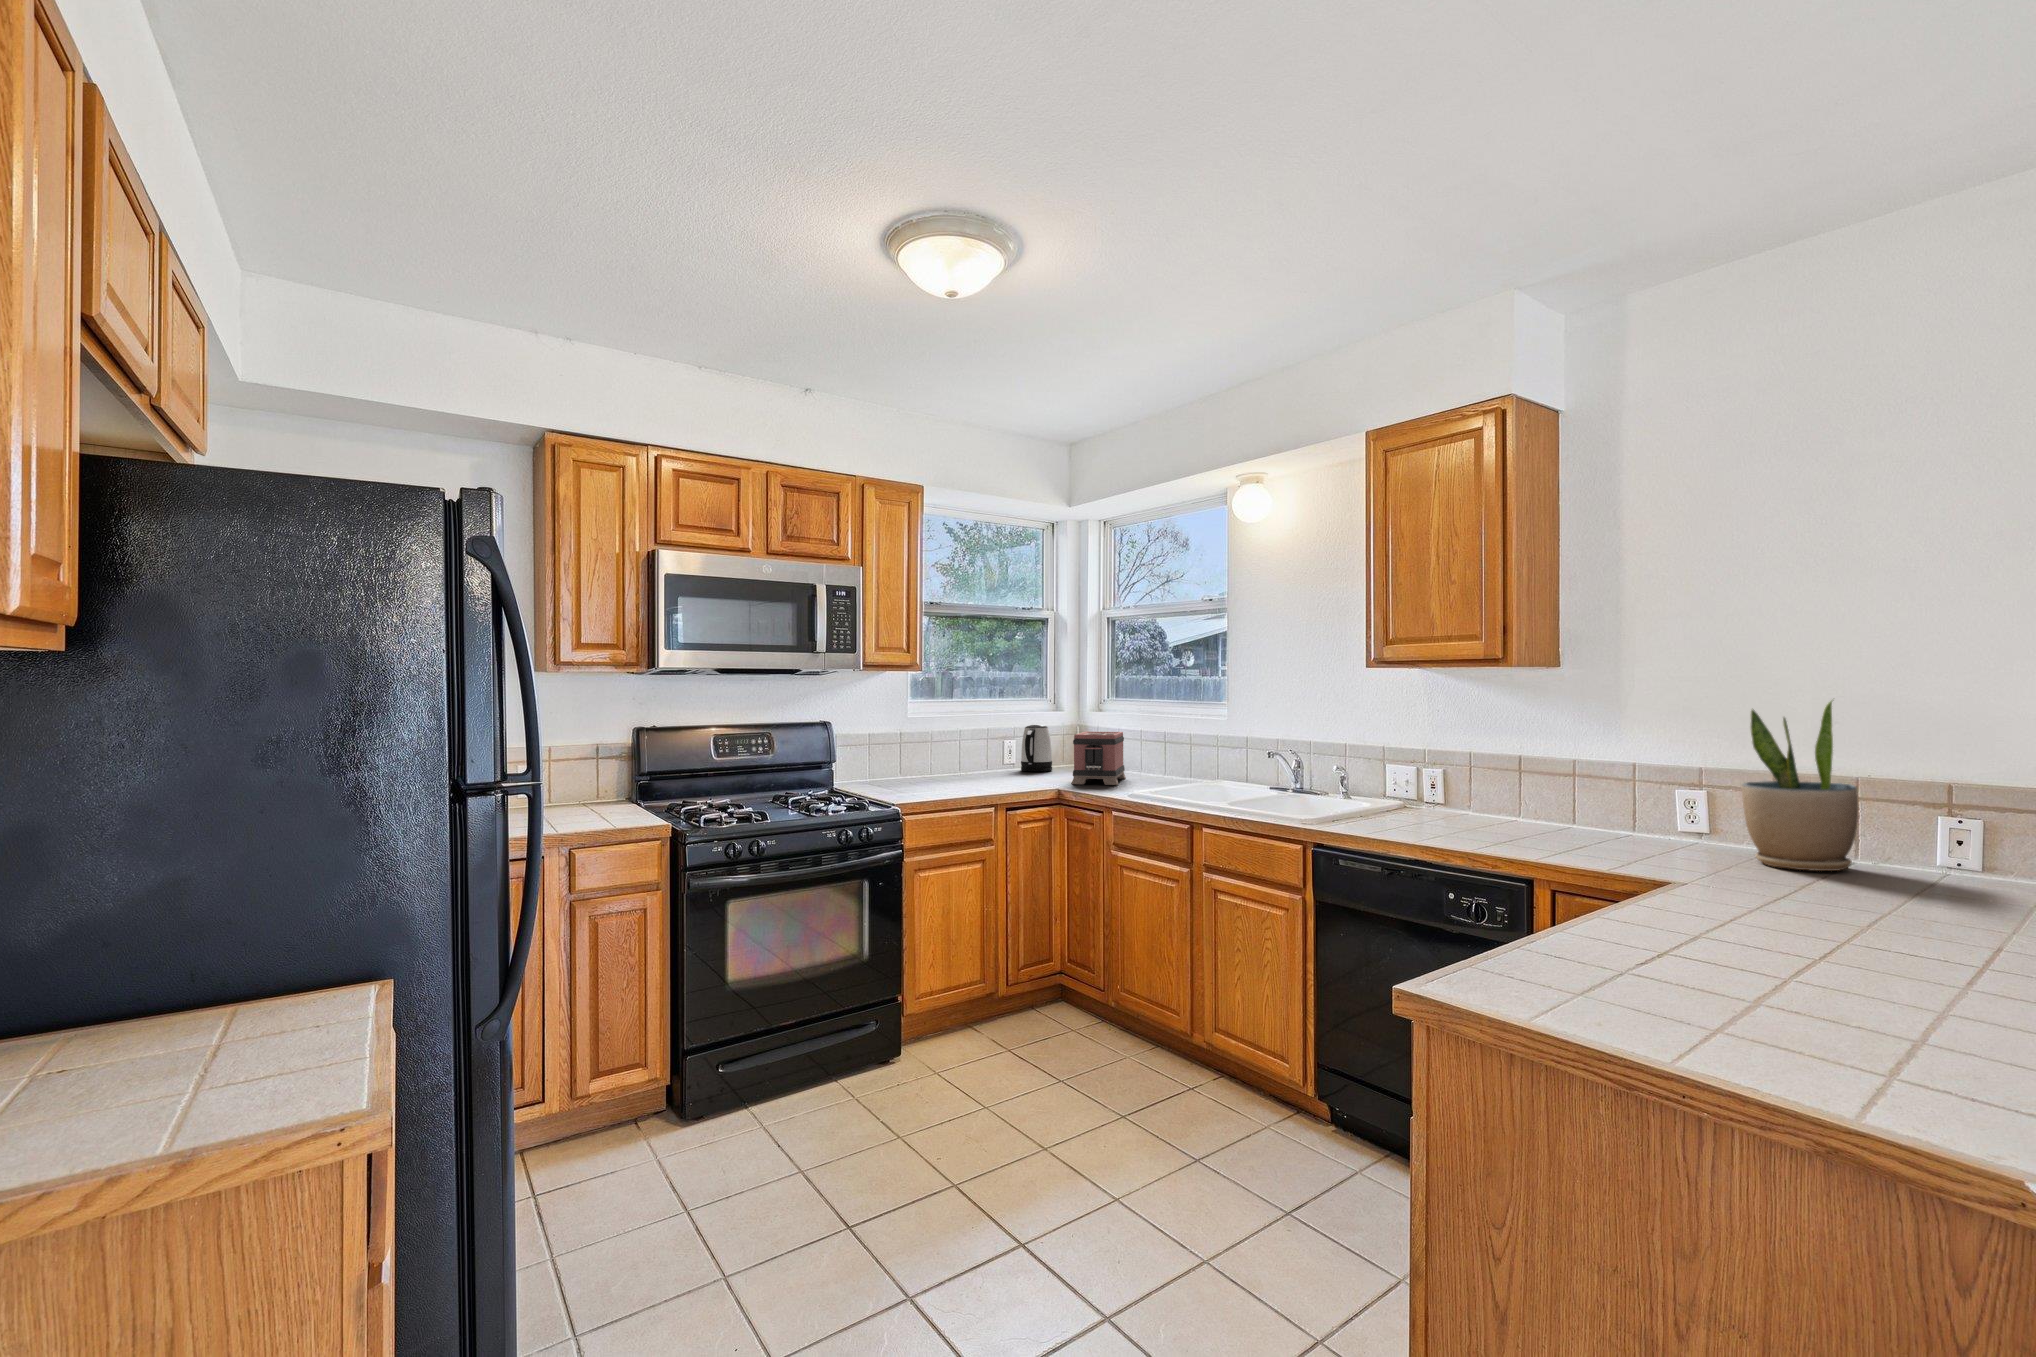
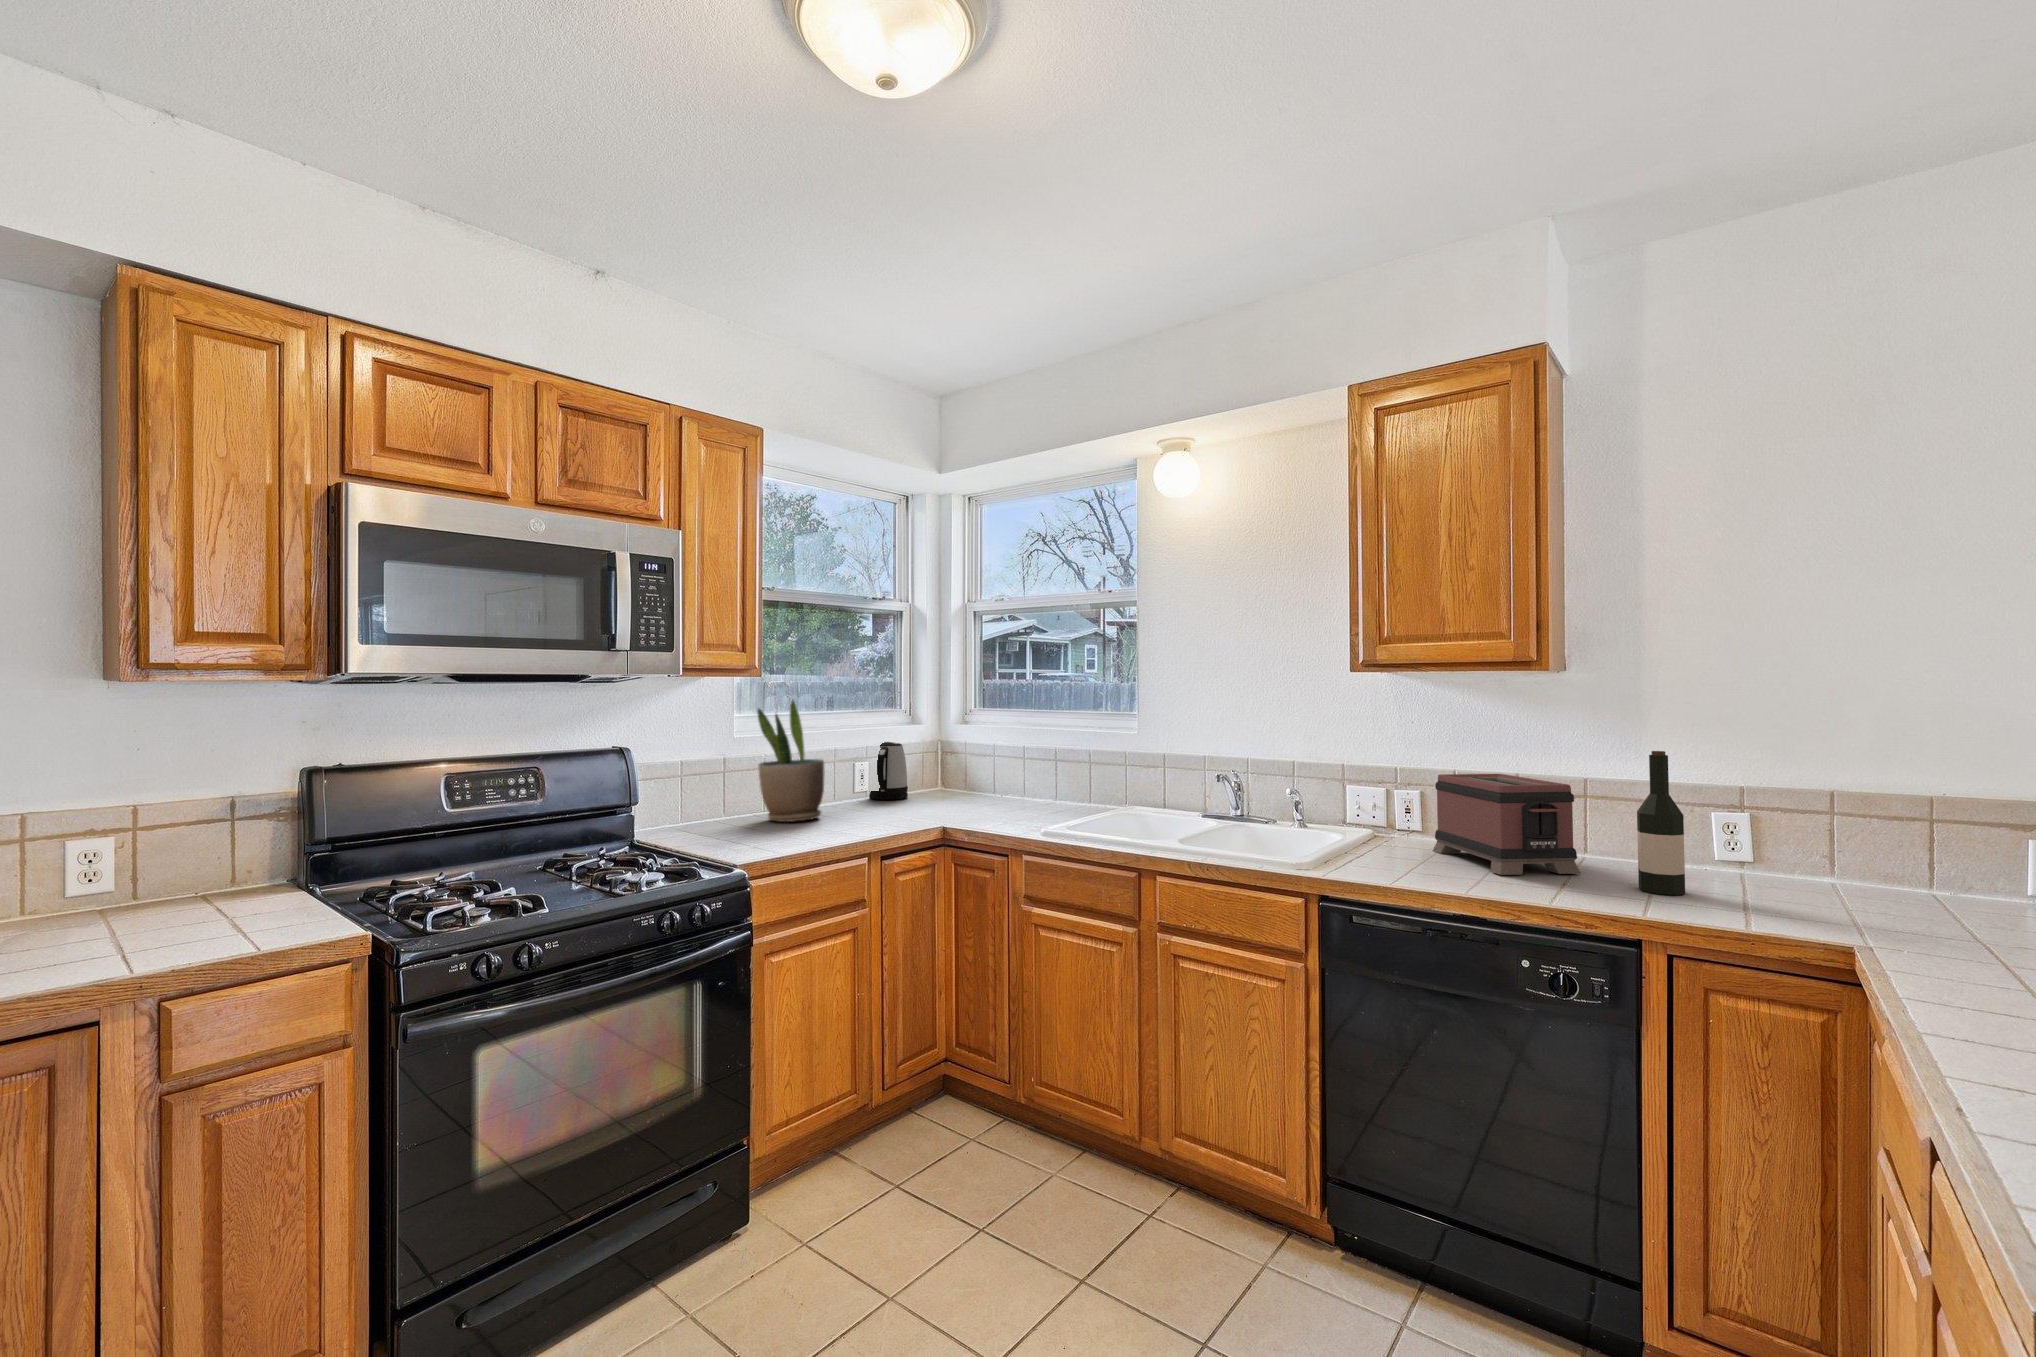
potted plant: present [1741,701,1858,871] -> present [757,701,825,822]
toaster: present [1072,732,1126,785] -> present [1433,774,1581,875]
wine bottle: none [1568,733,1605,851] -> present [1637,751,1685,895]

